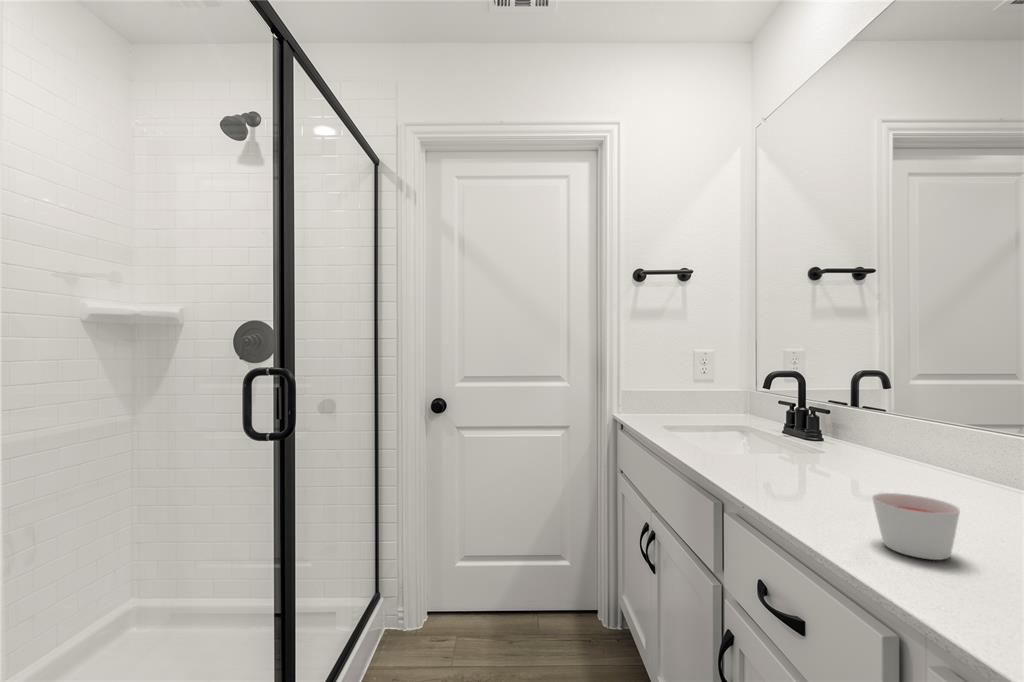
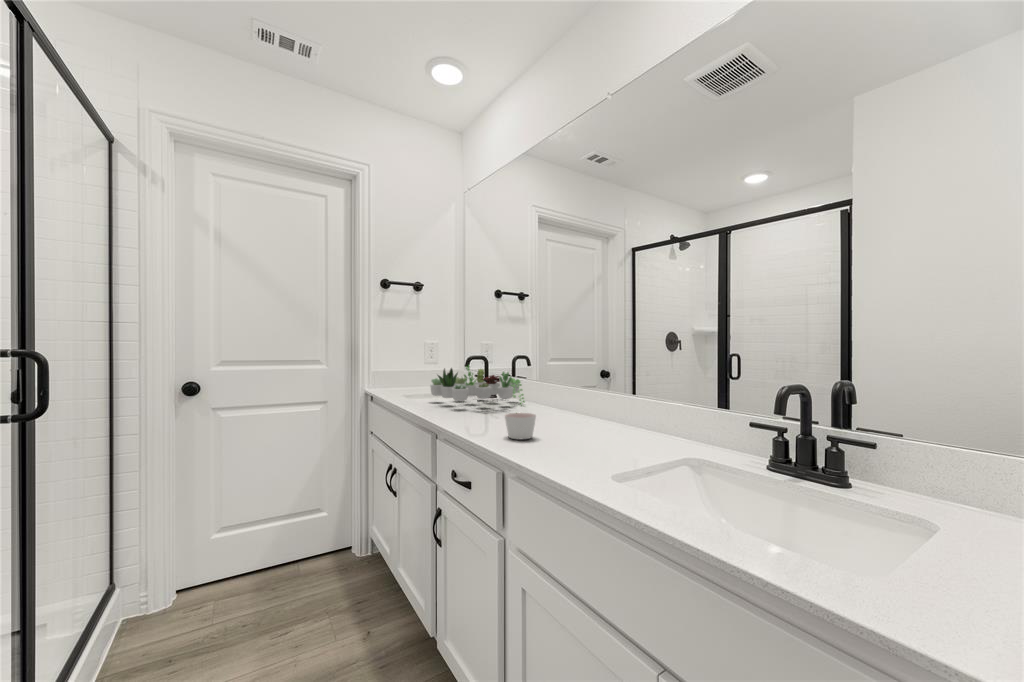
succulent plant: none [705,383,885,459] -> present [430,366,525,404]

